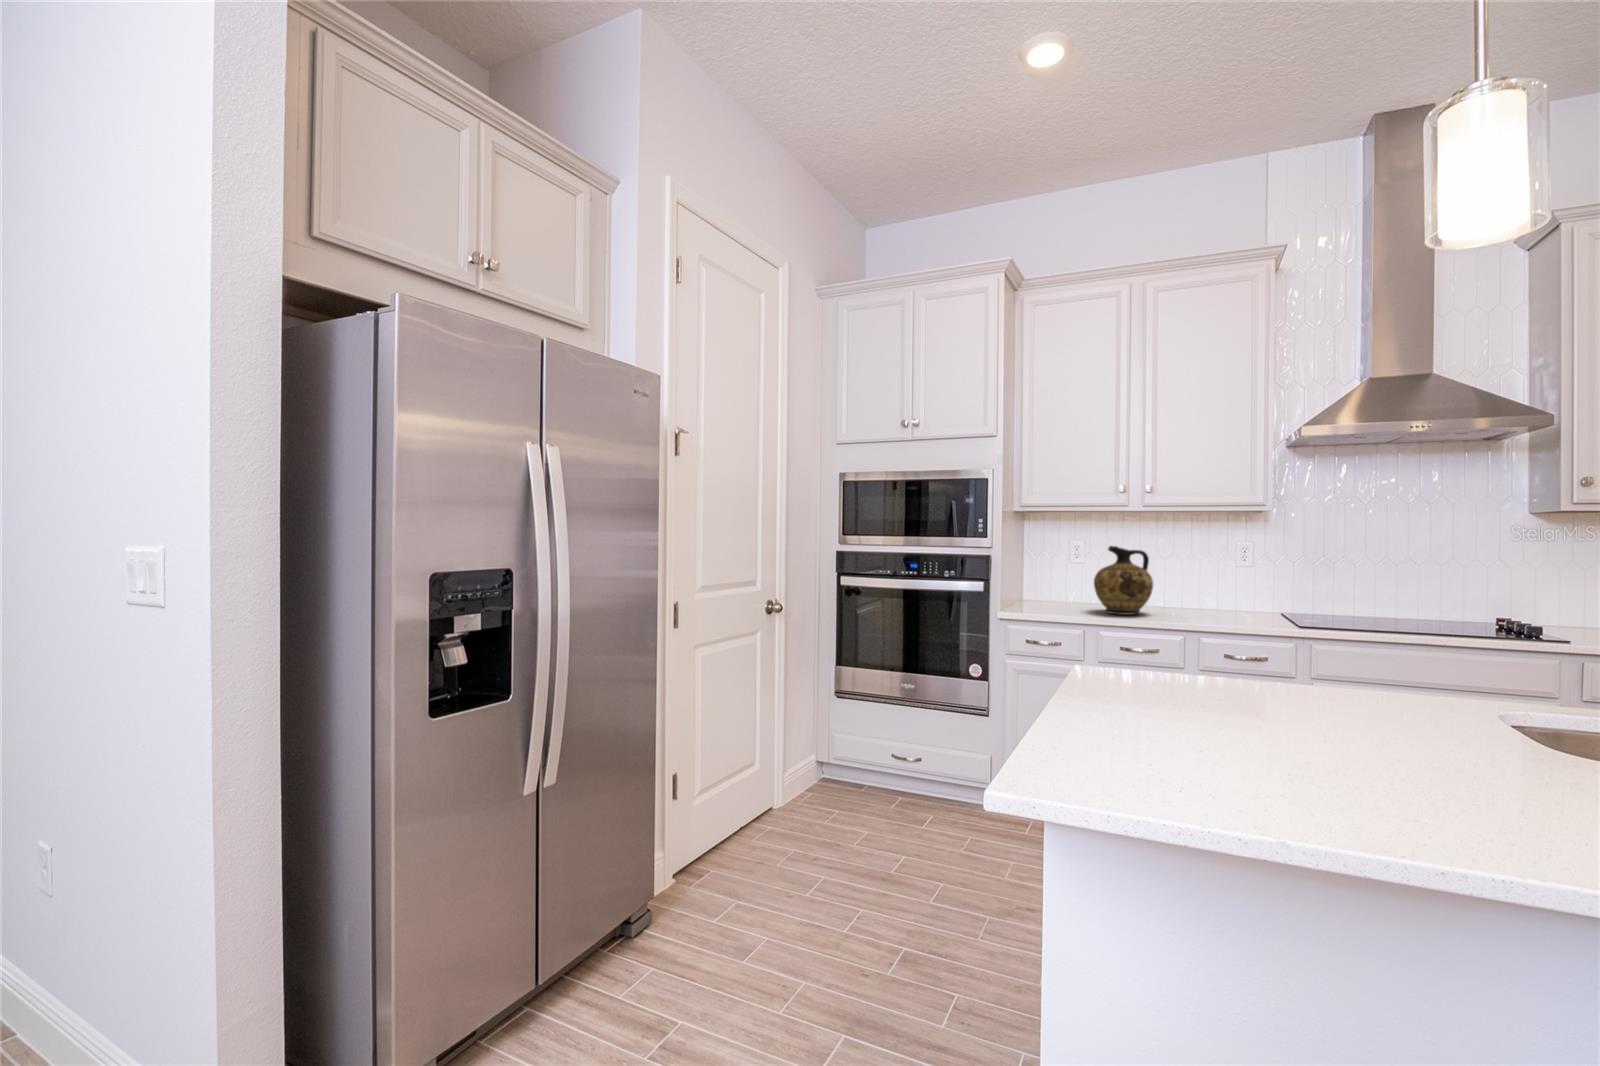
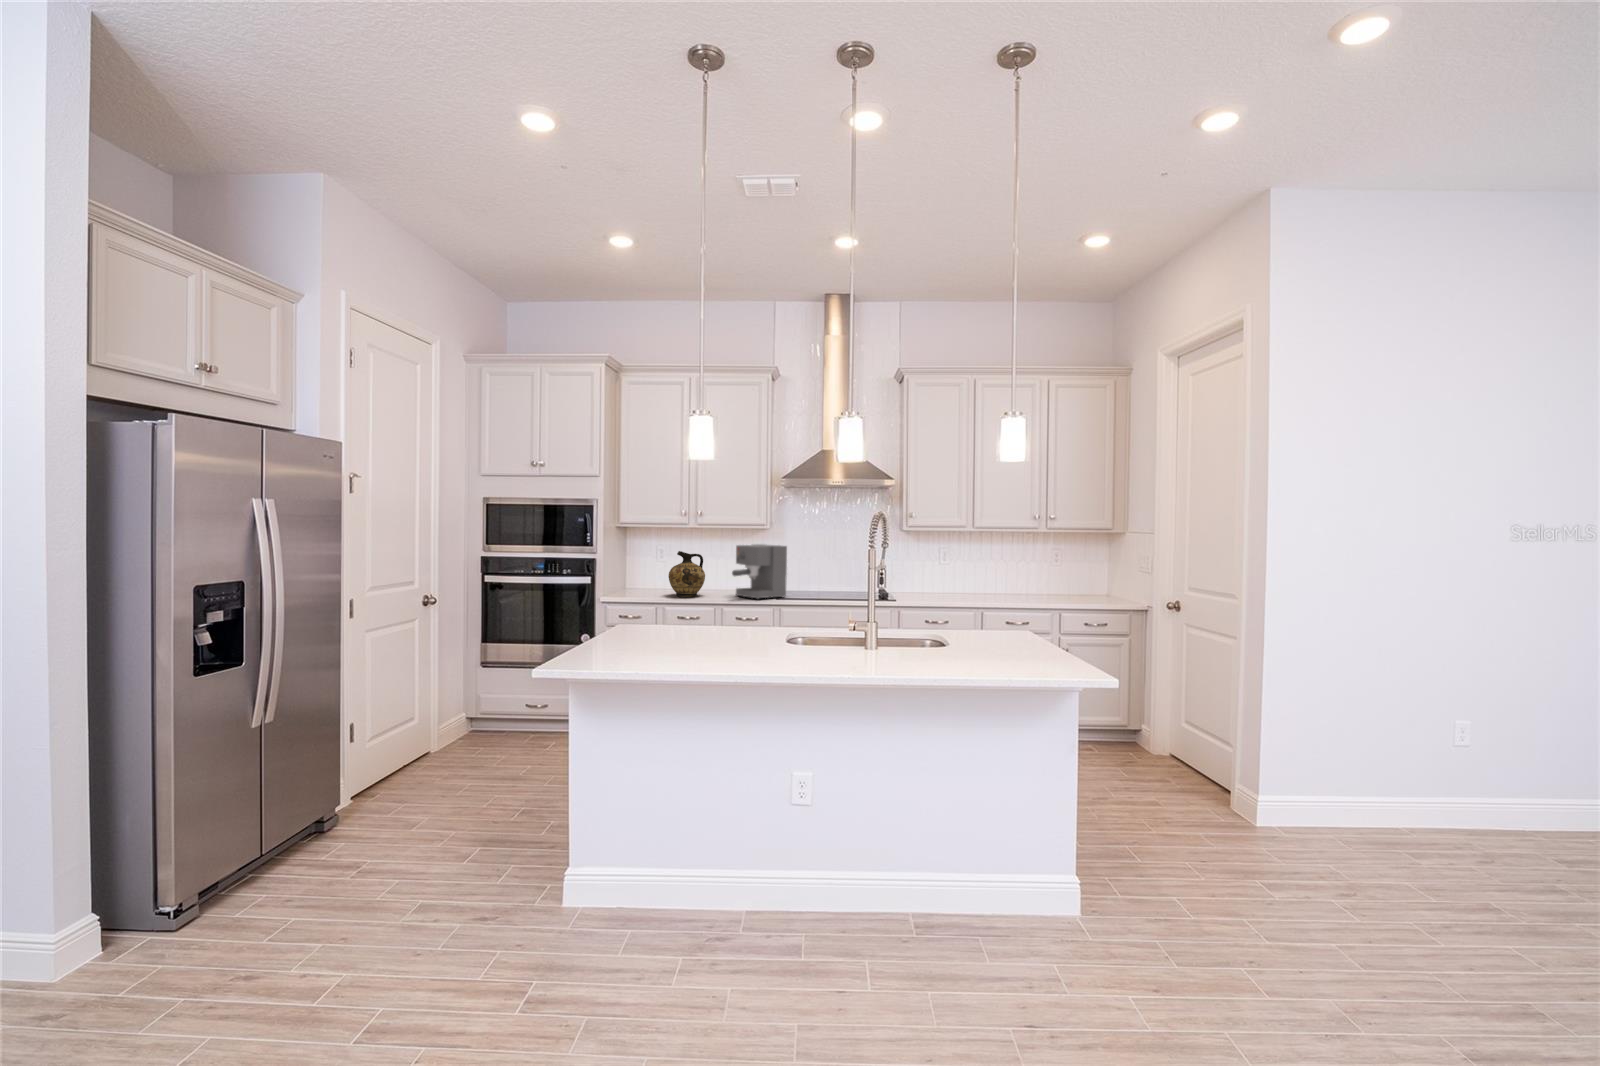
coffee maker: none [1205,536,1303,624] -> present [732,544,787,599]

